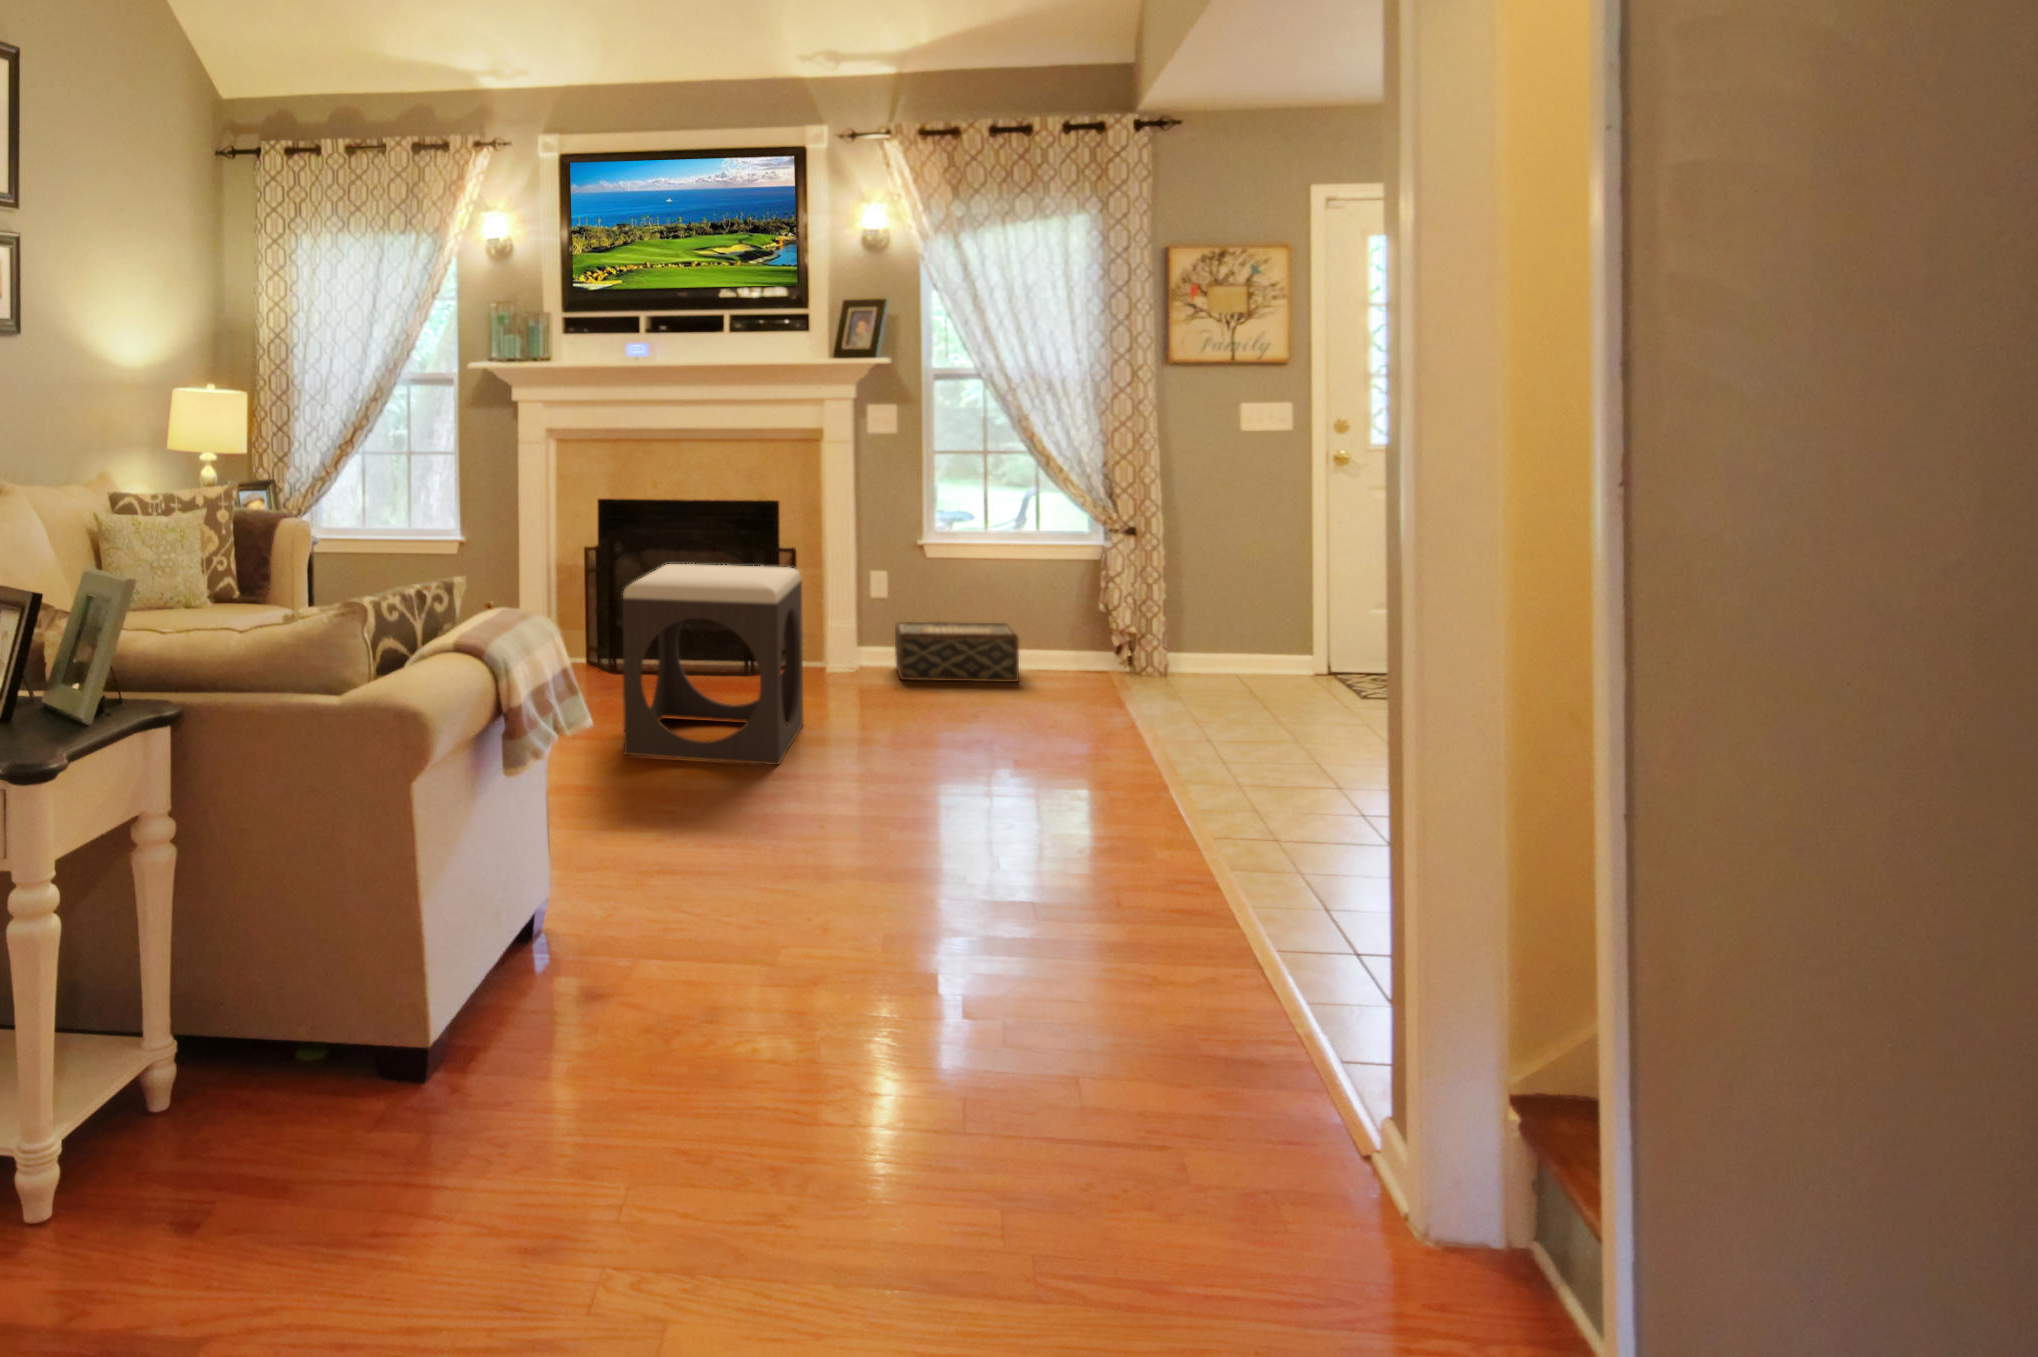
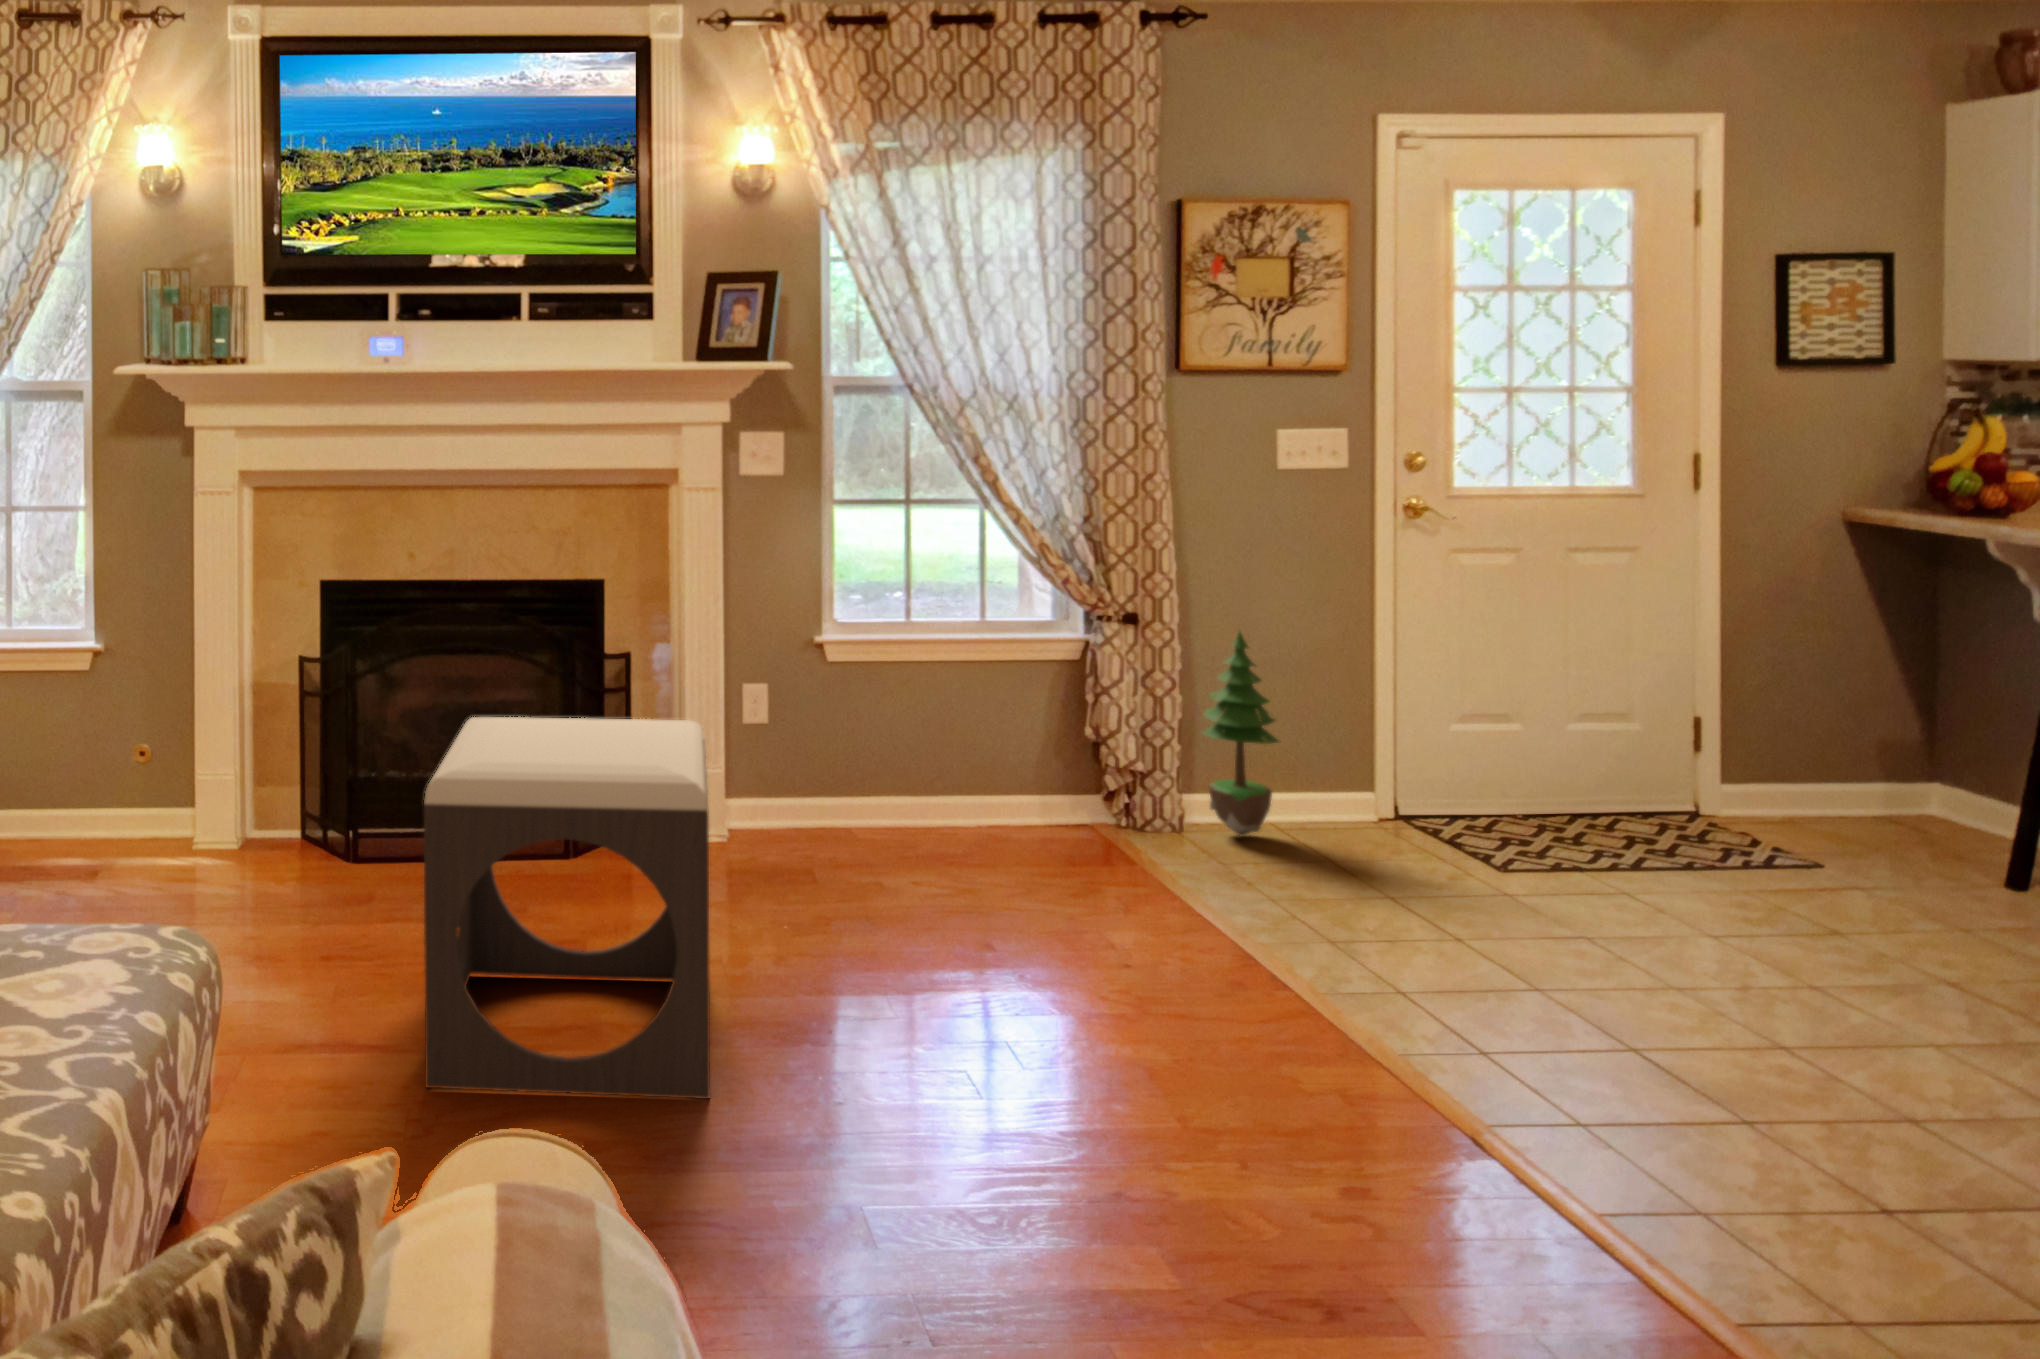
potted tree: none [1177,537,1231,678] -> present [1203,632,1281,836]
woven basket: present [895,622,1019,682] -> none [785,761,984,863]

